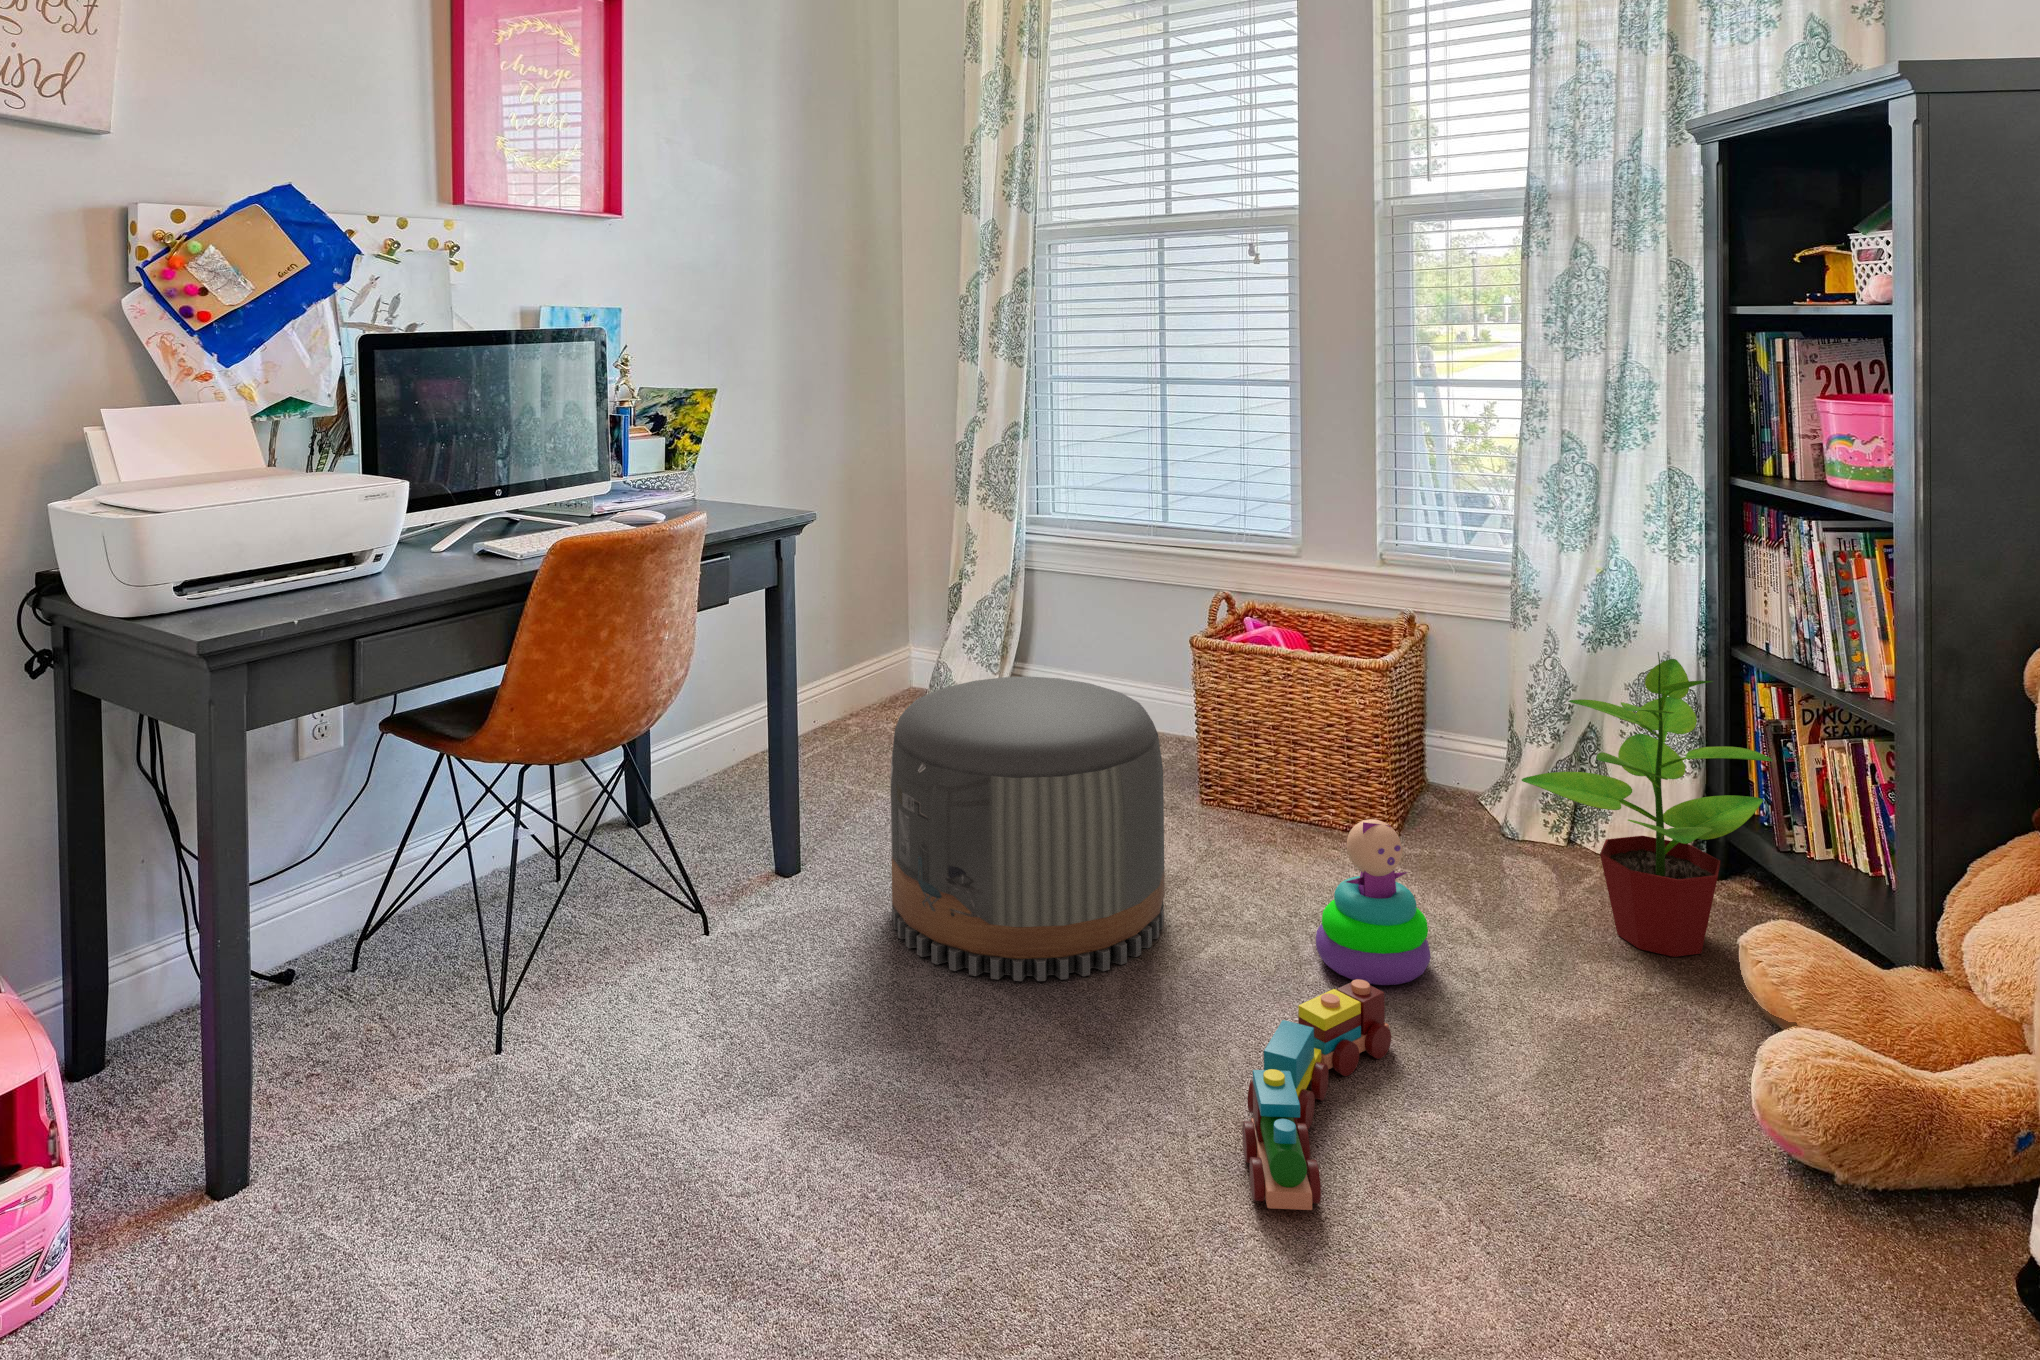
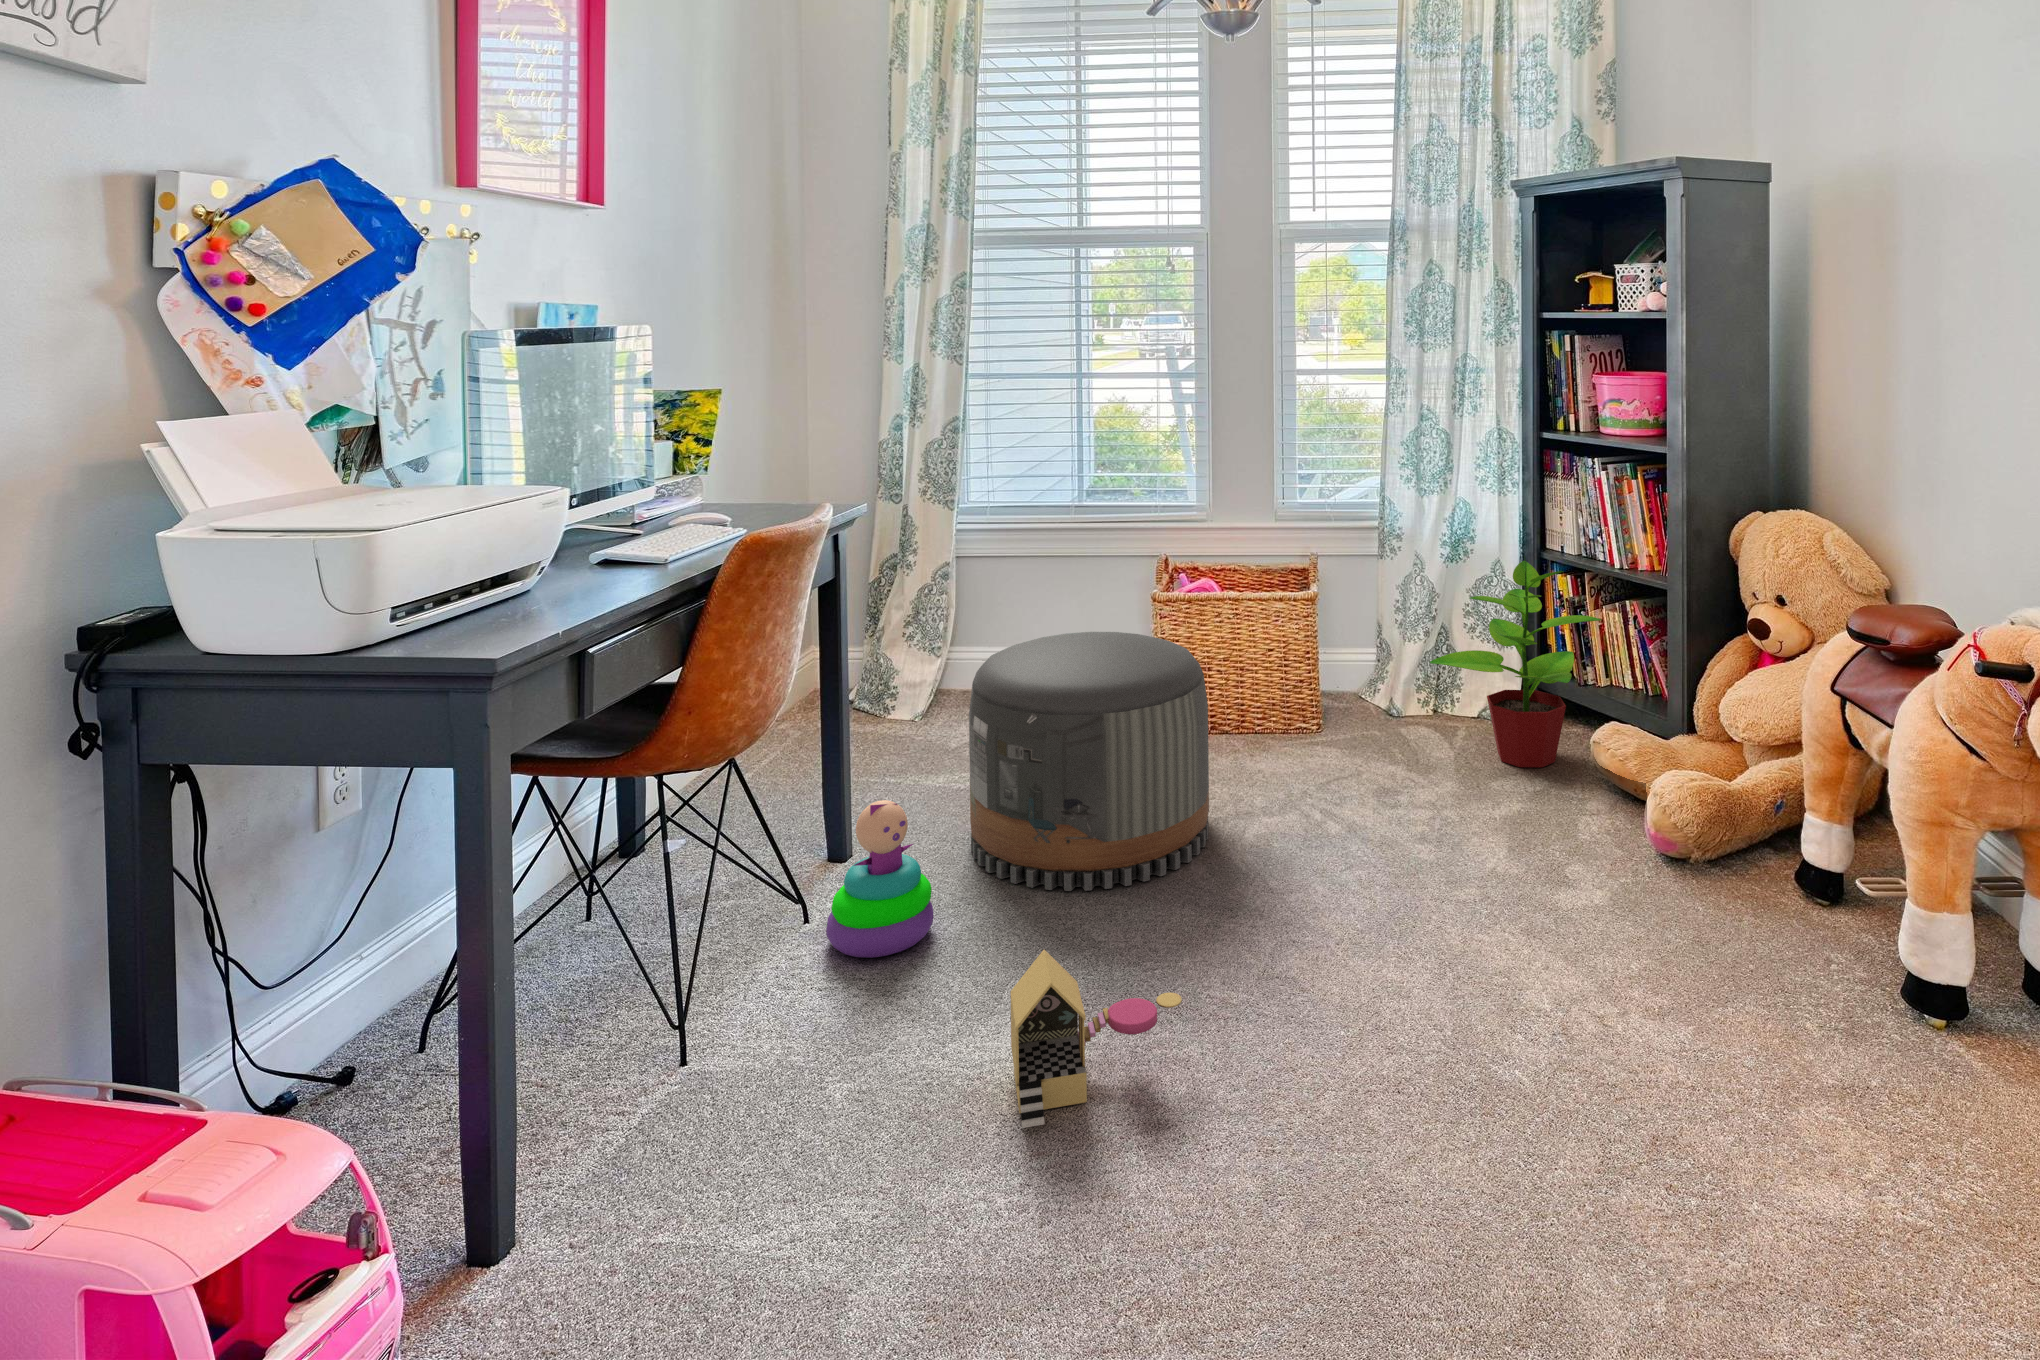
stacking toy: present [1316,819,1431,985] -> present [826,800,933,958]
toy train: present [1242,979,1391,1210] -> none [1363,817,1460,978]
toy house: none [689,1032,908,1230] -> present [1010,950,1182,1128]

